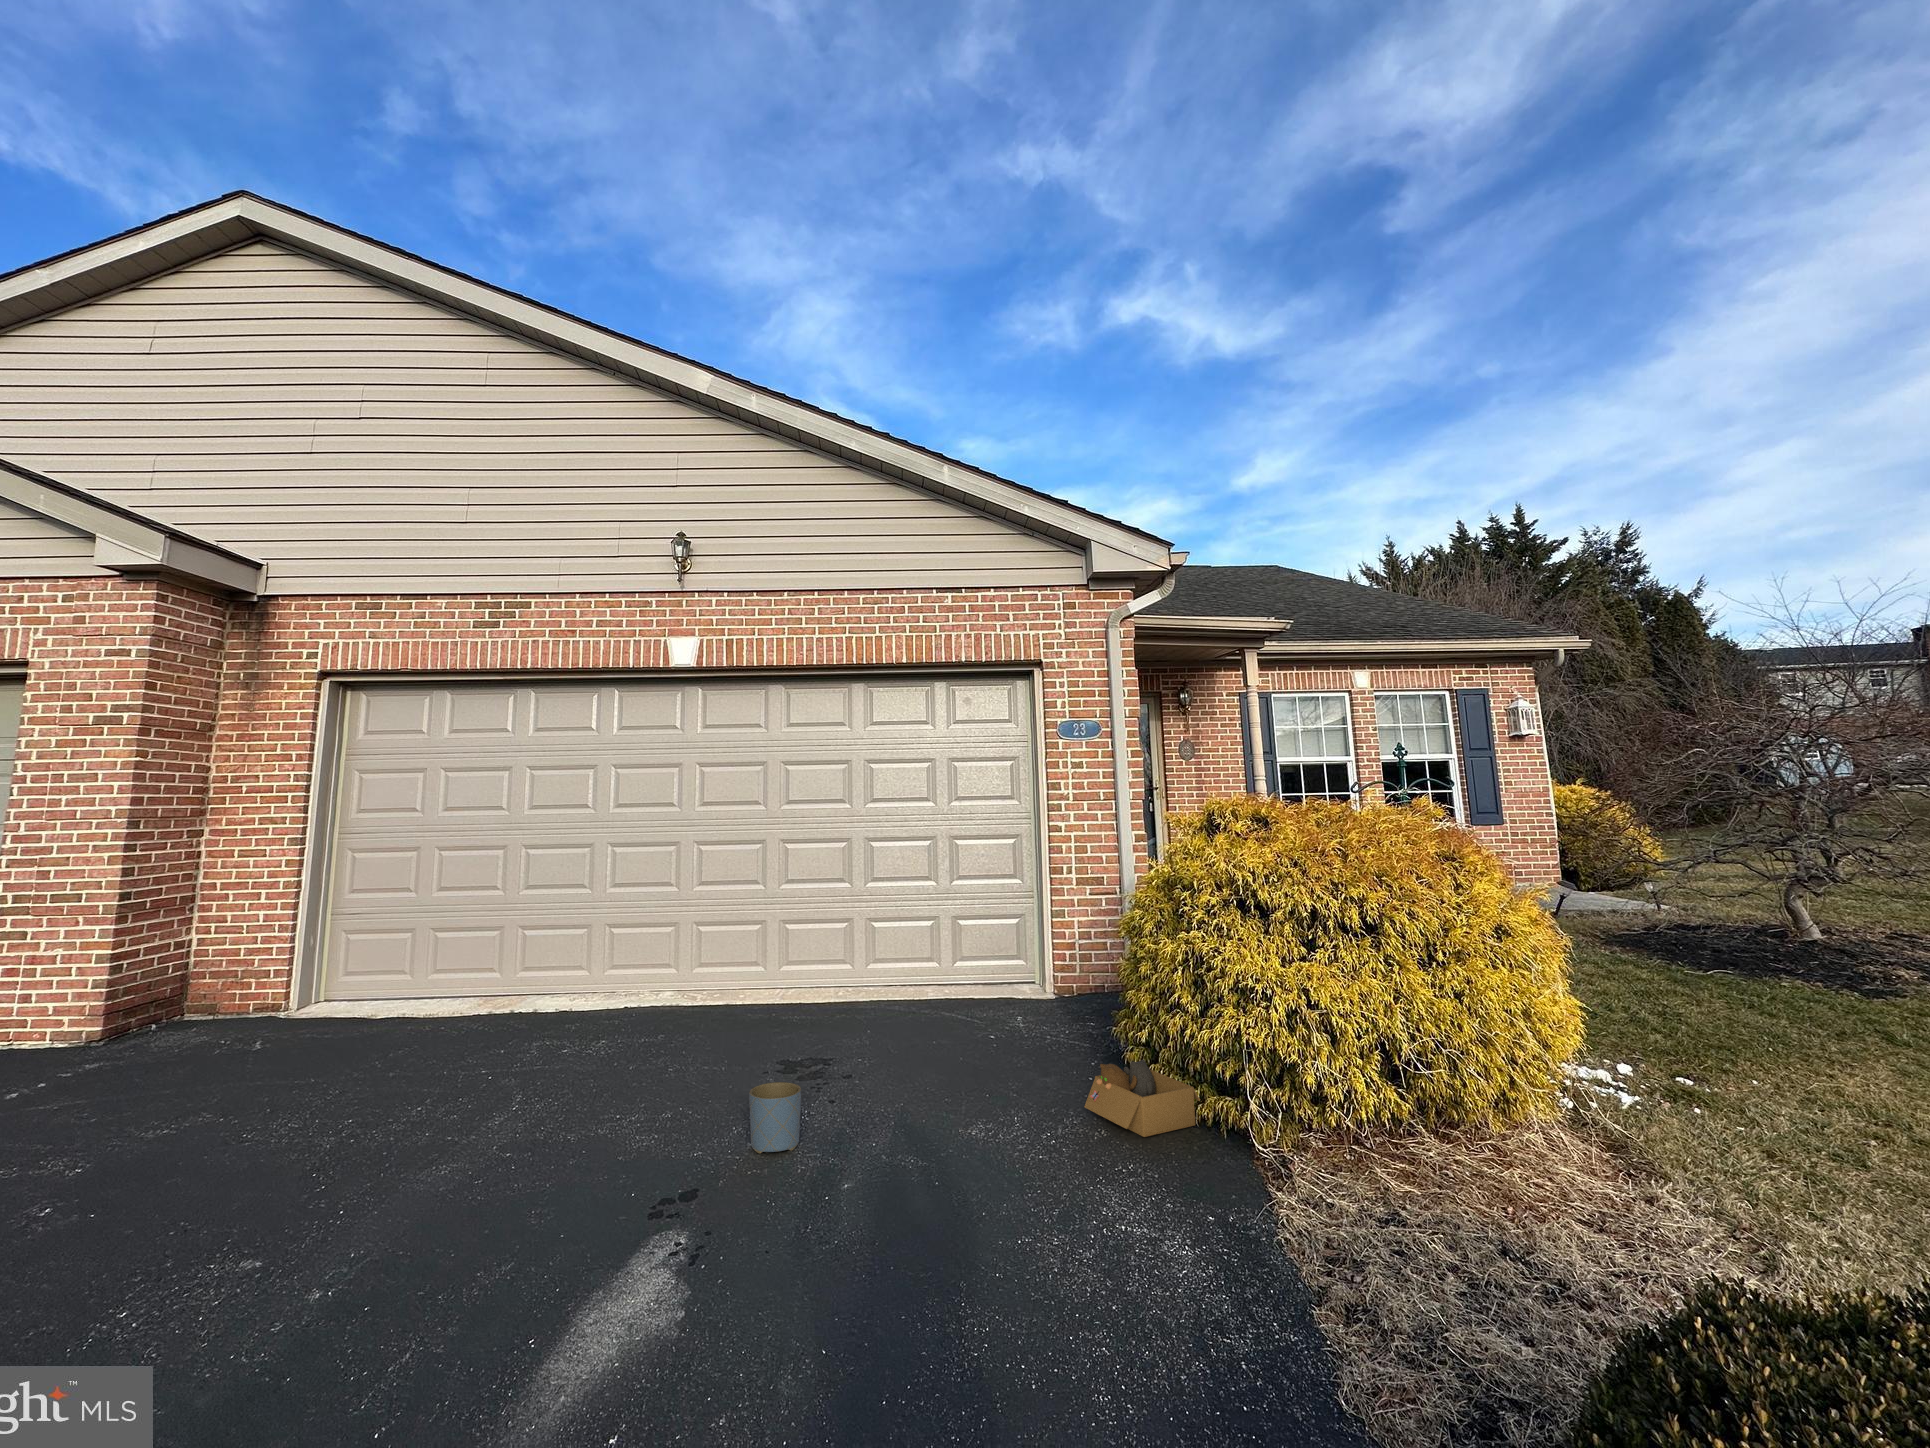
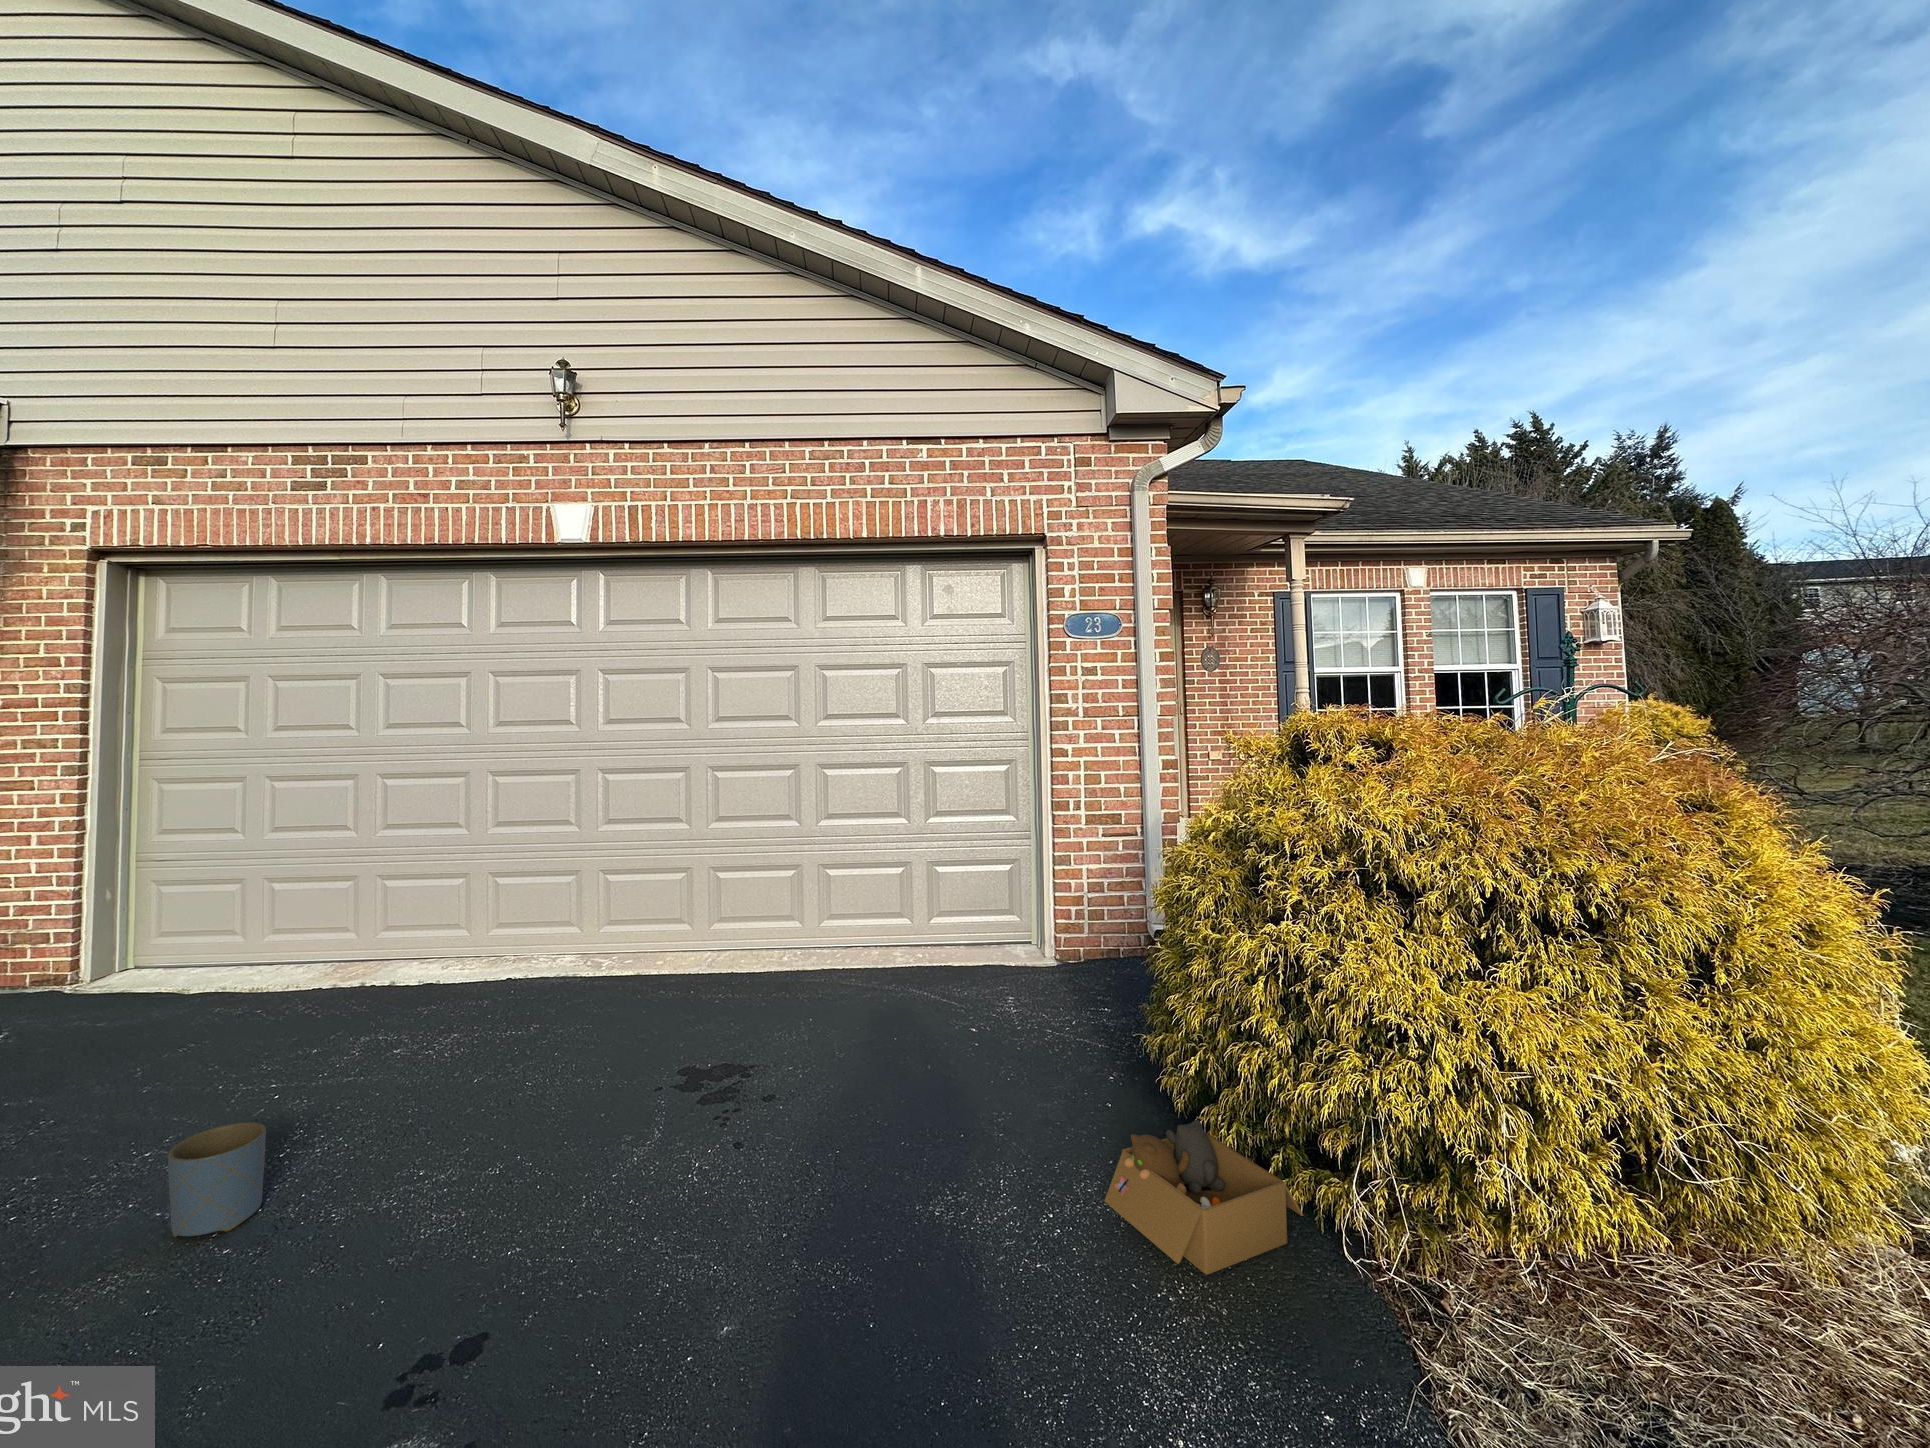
planter: present [749,1082,801,1154] -> present [168,1122,266,1237]

